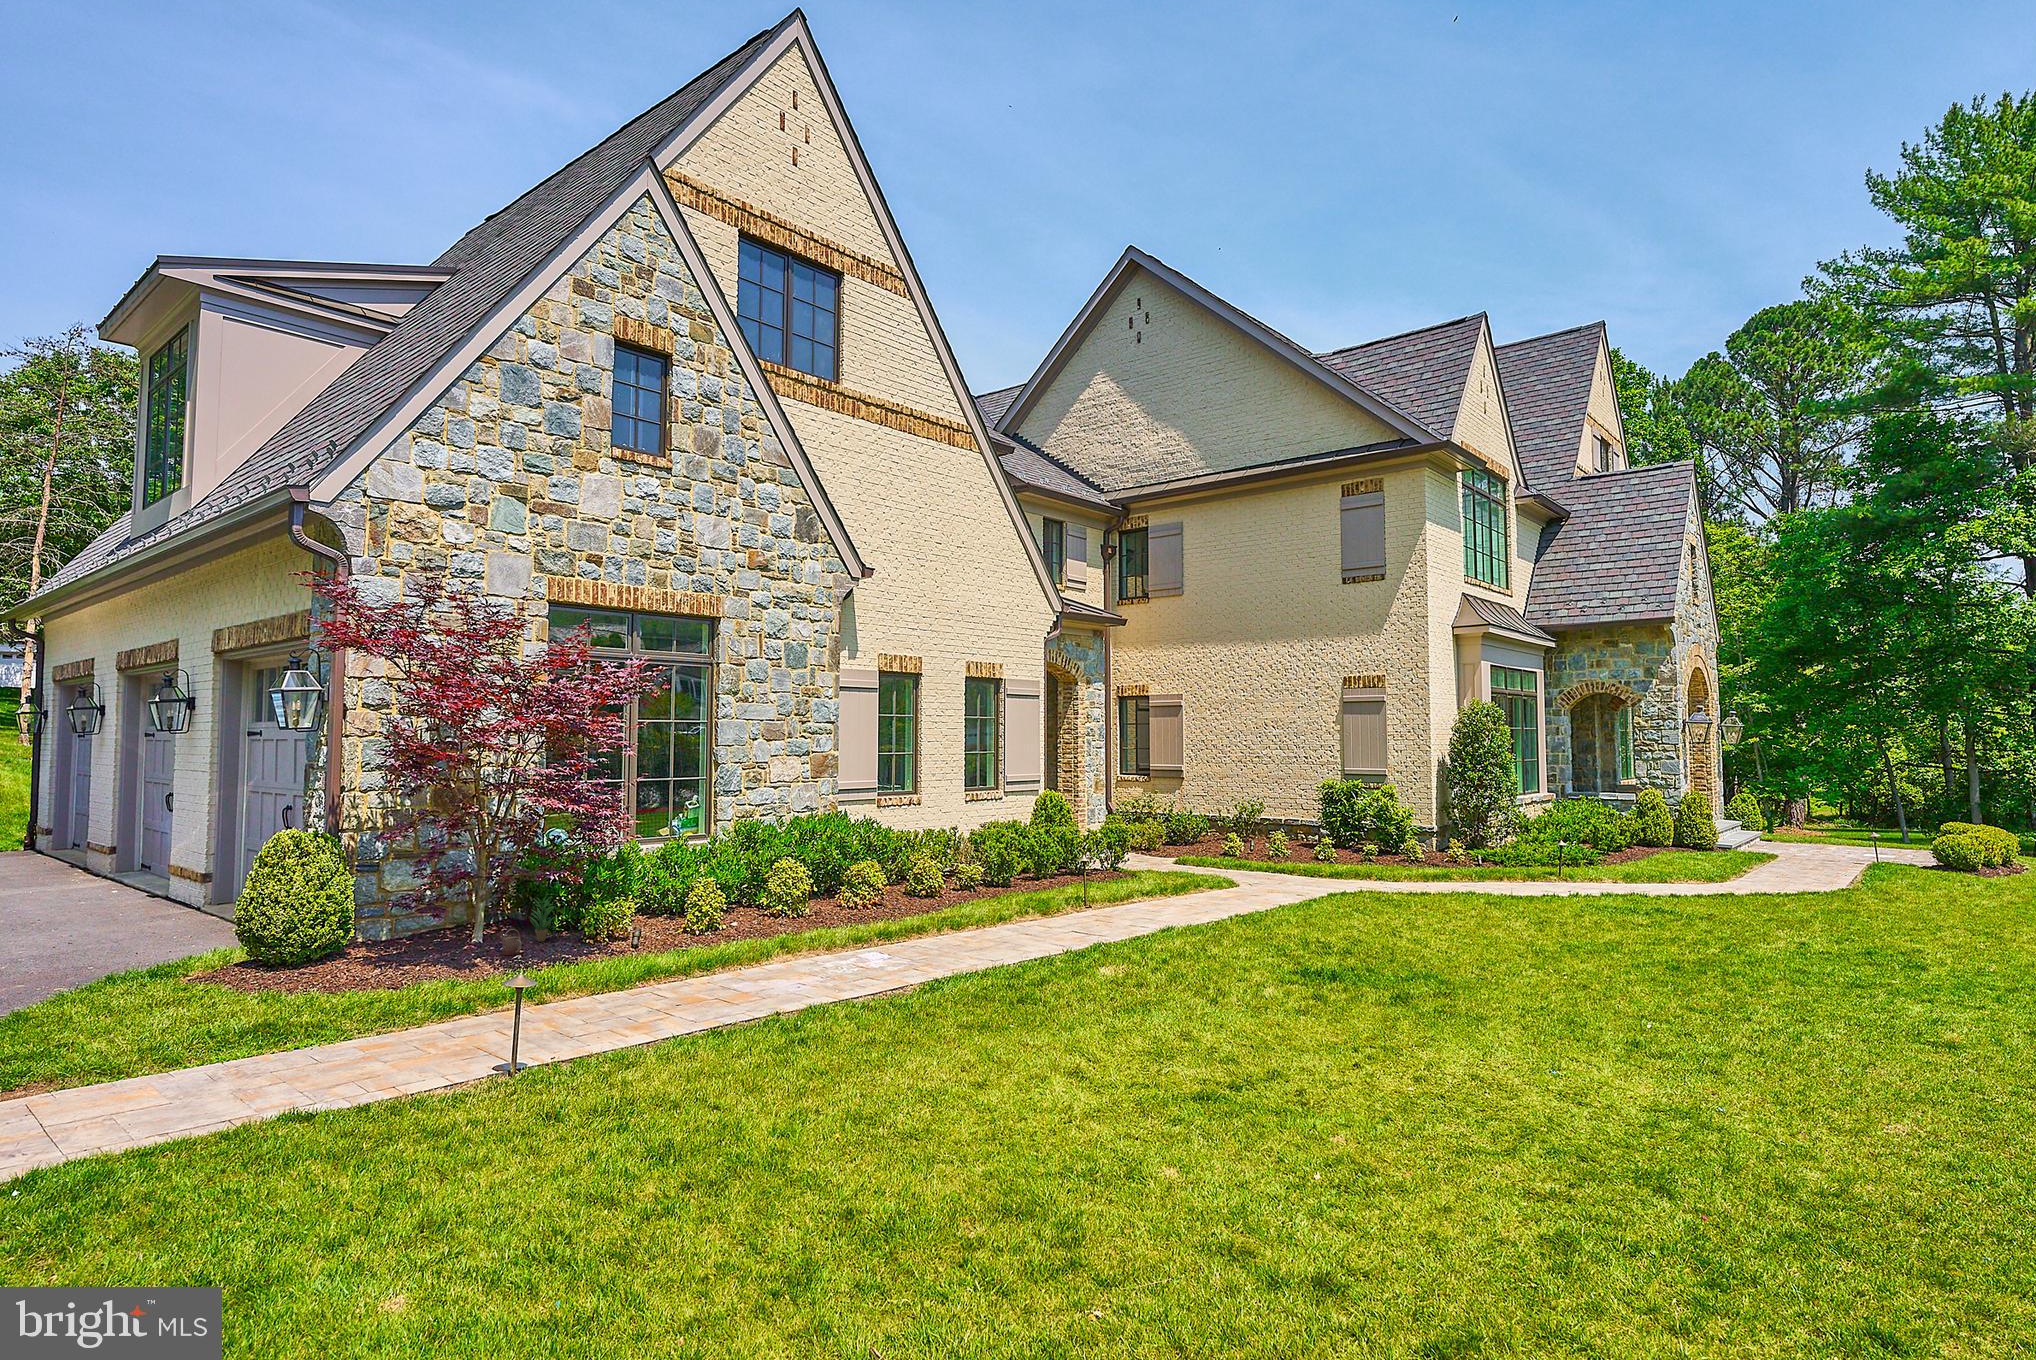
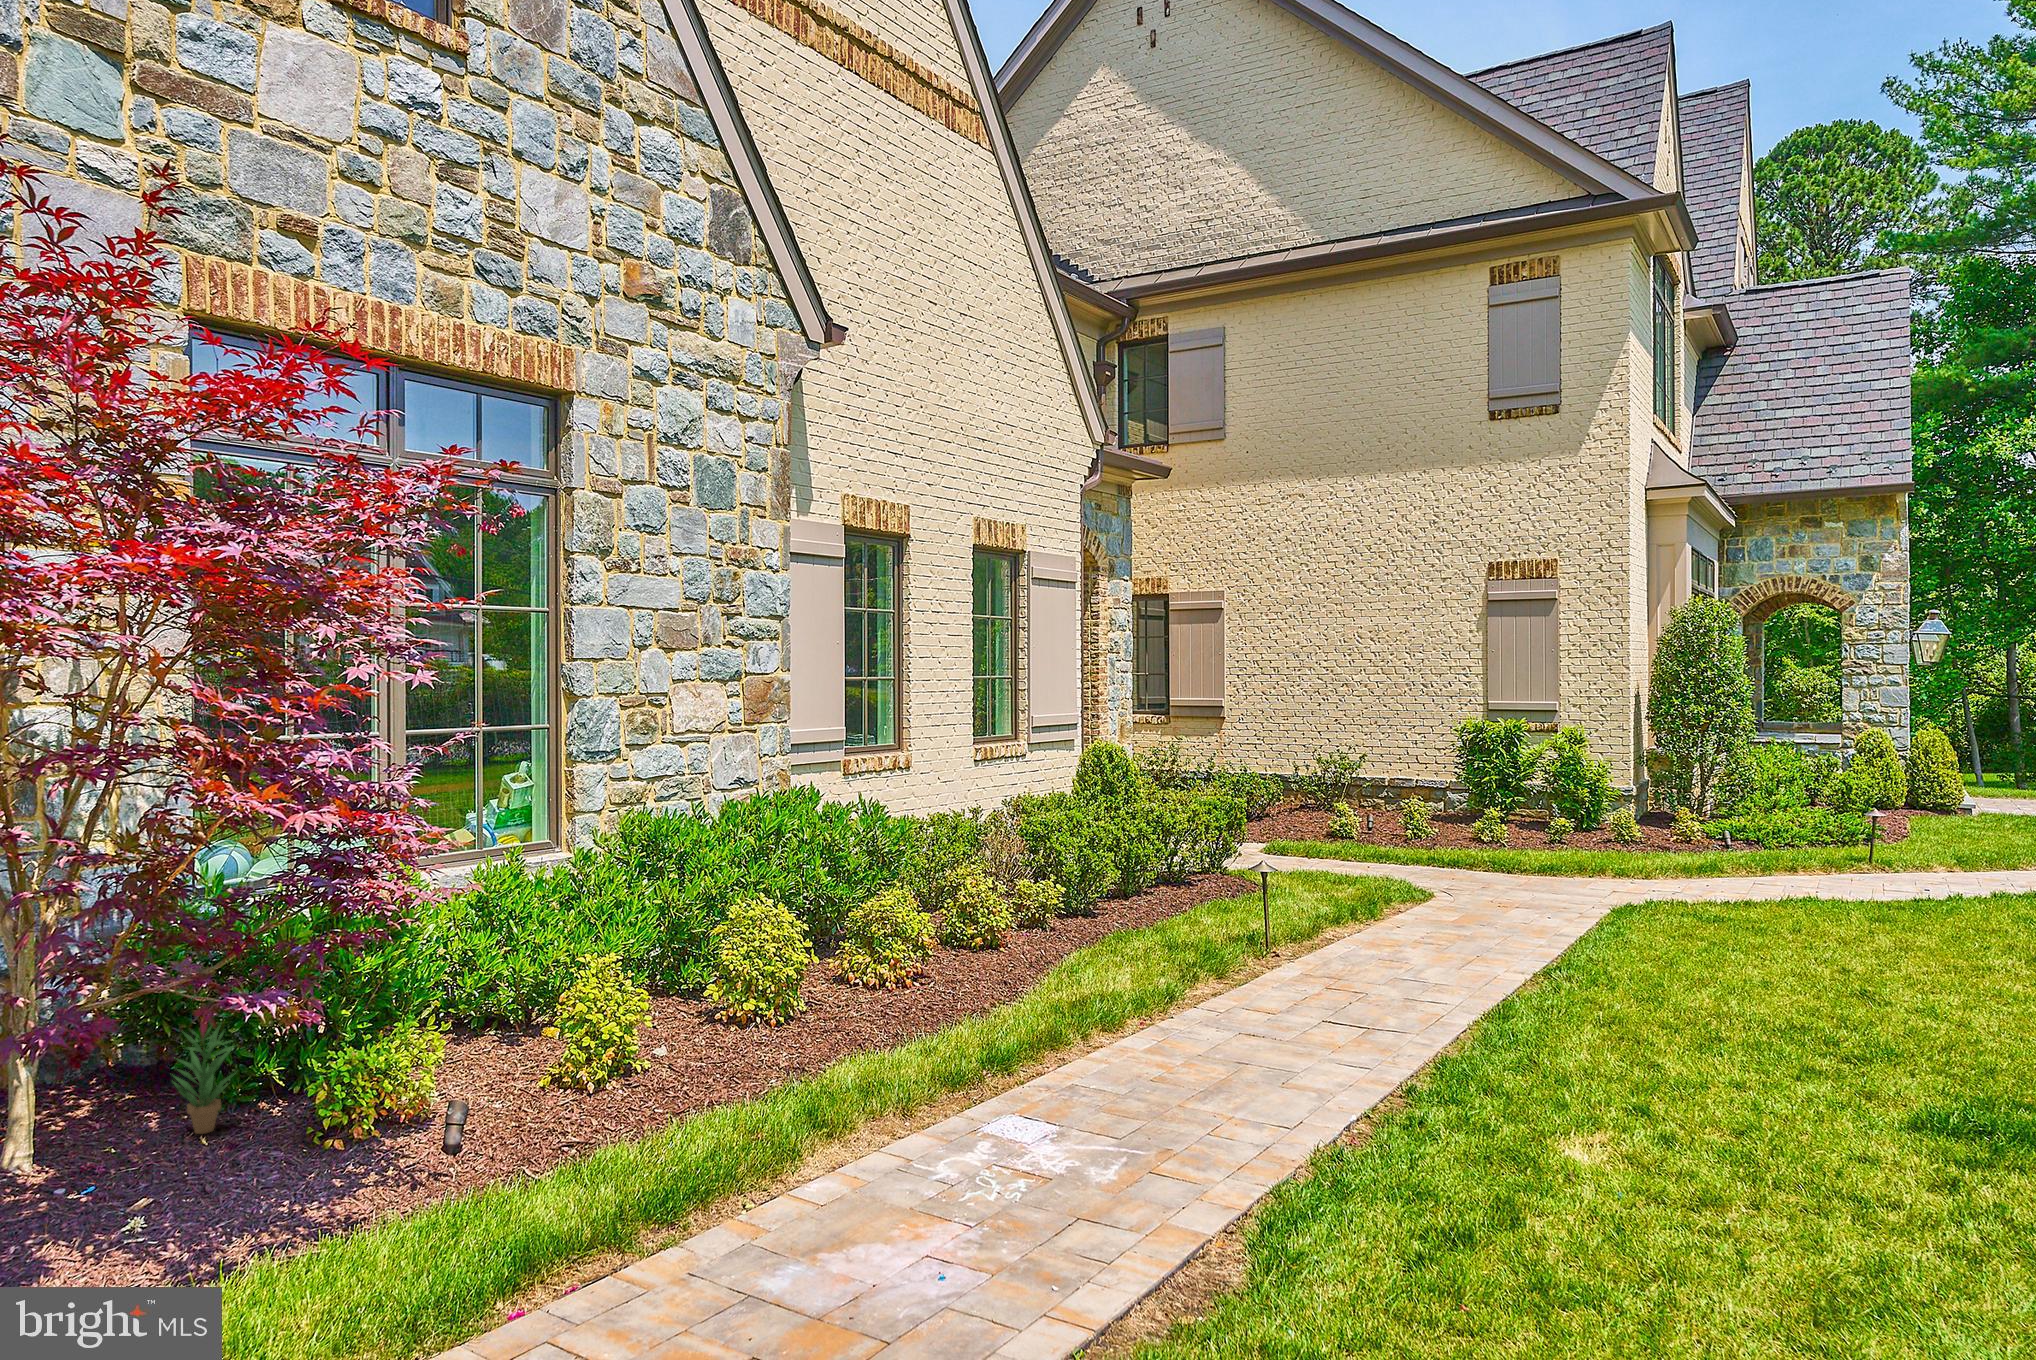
watering can: present [496,929,522,955] -> none [81,1121,152,1194]

